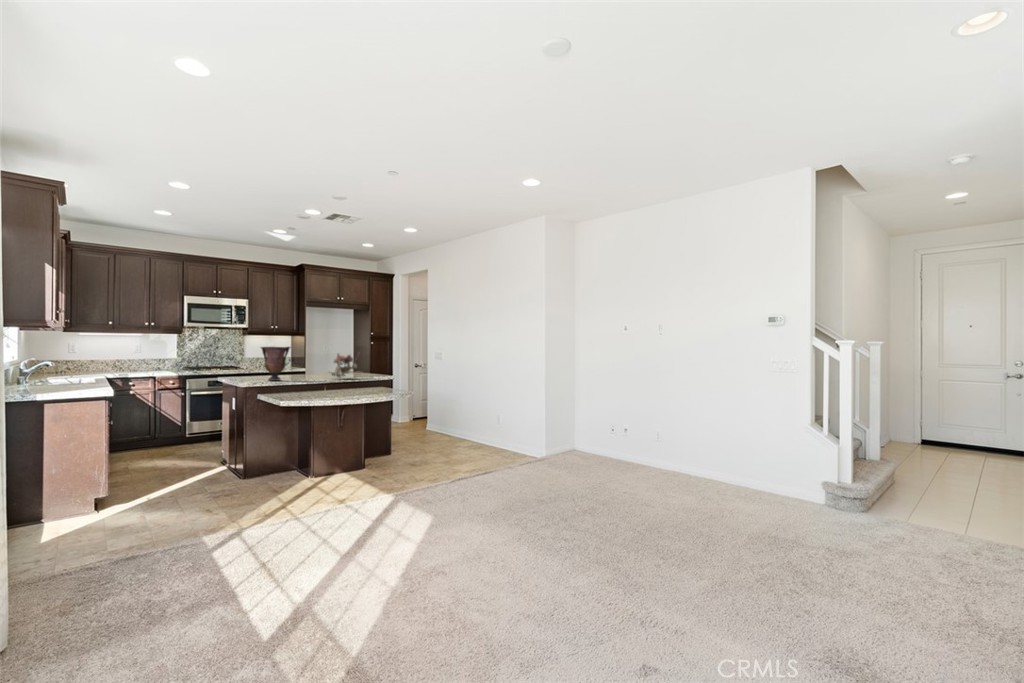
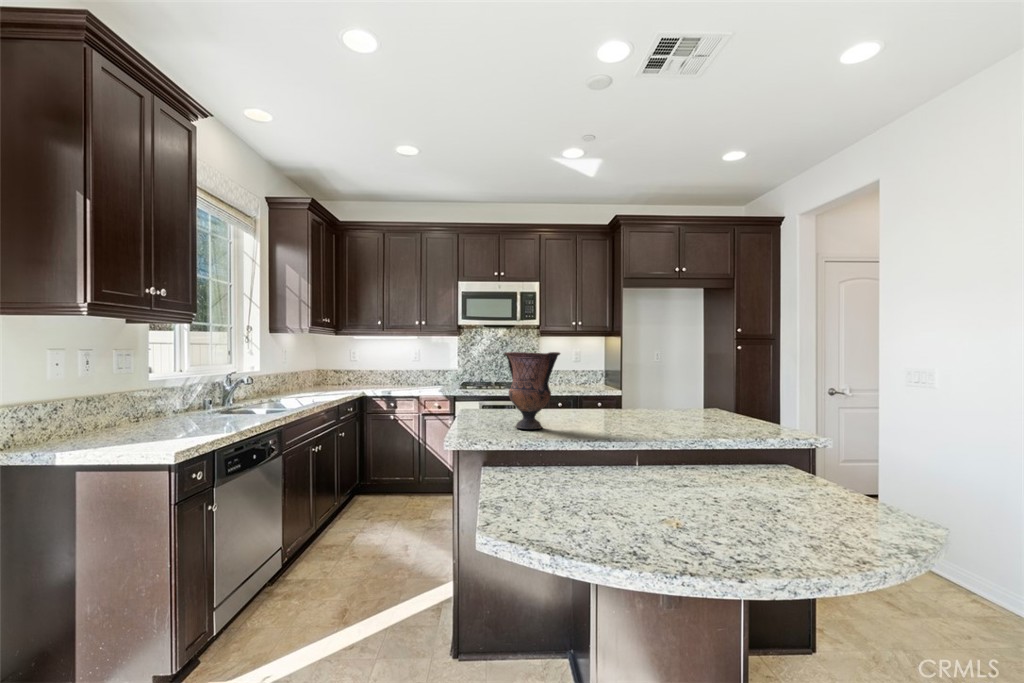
flower arrangement: present [329,353,360,378] -> none [643,363,734,430]

